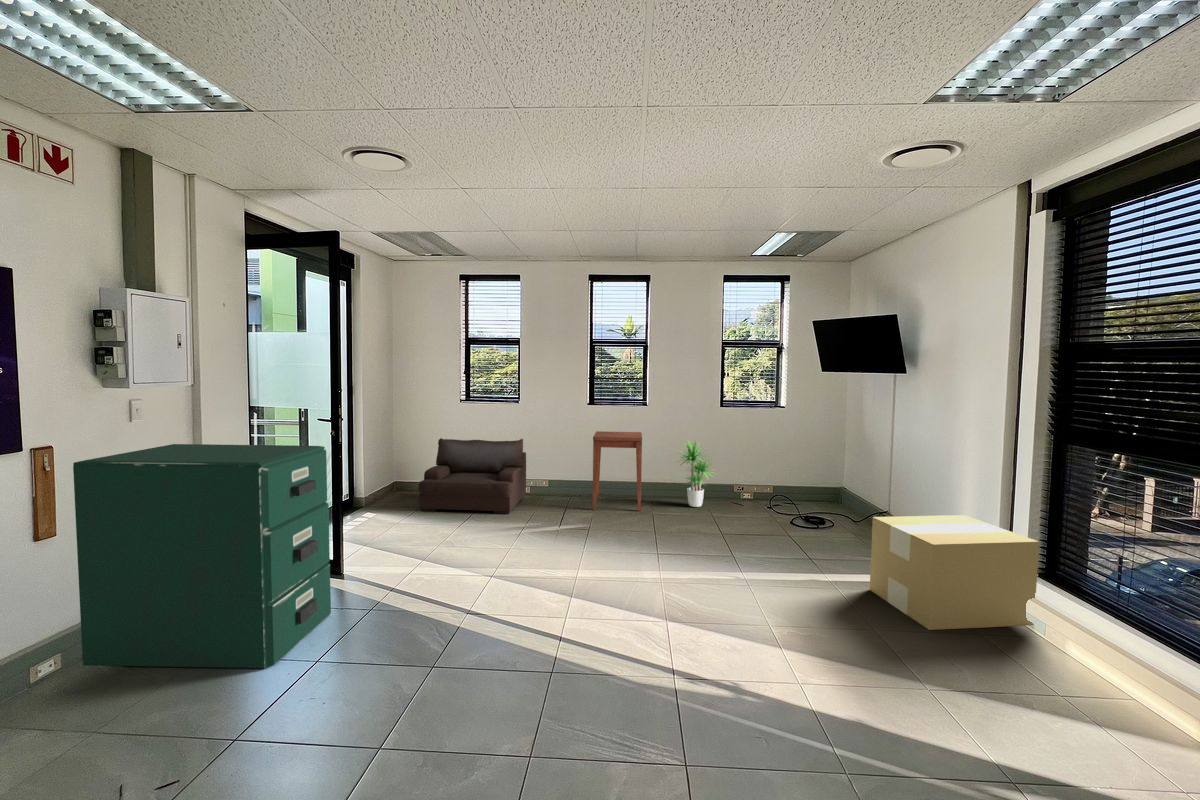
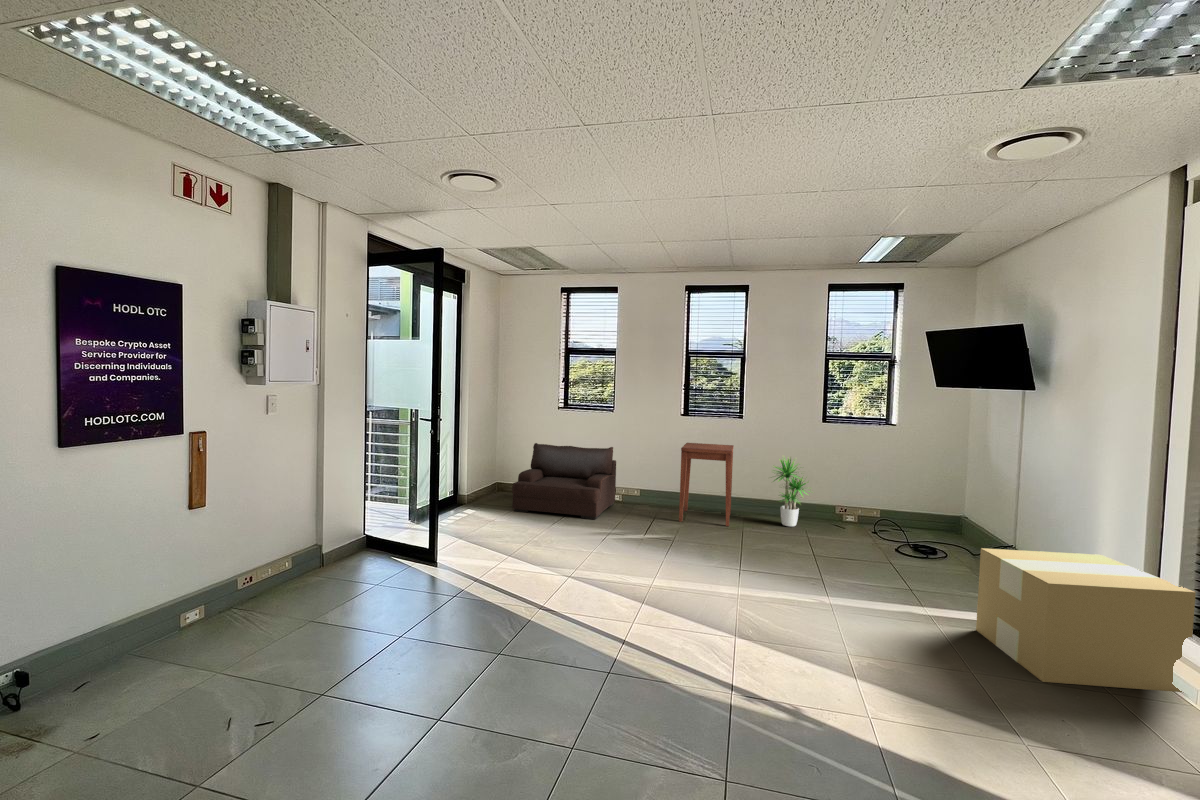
filing cabinet: present [73,444,331,668] -> none [221,435,420,637]

